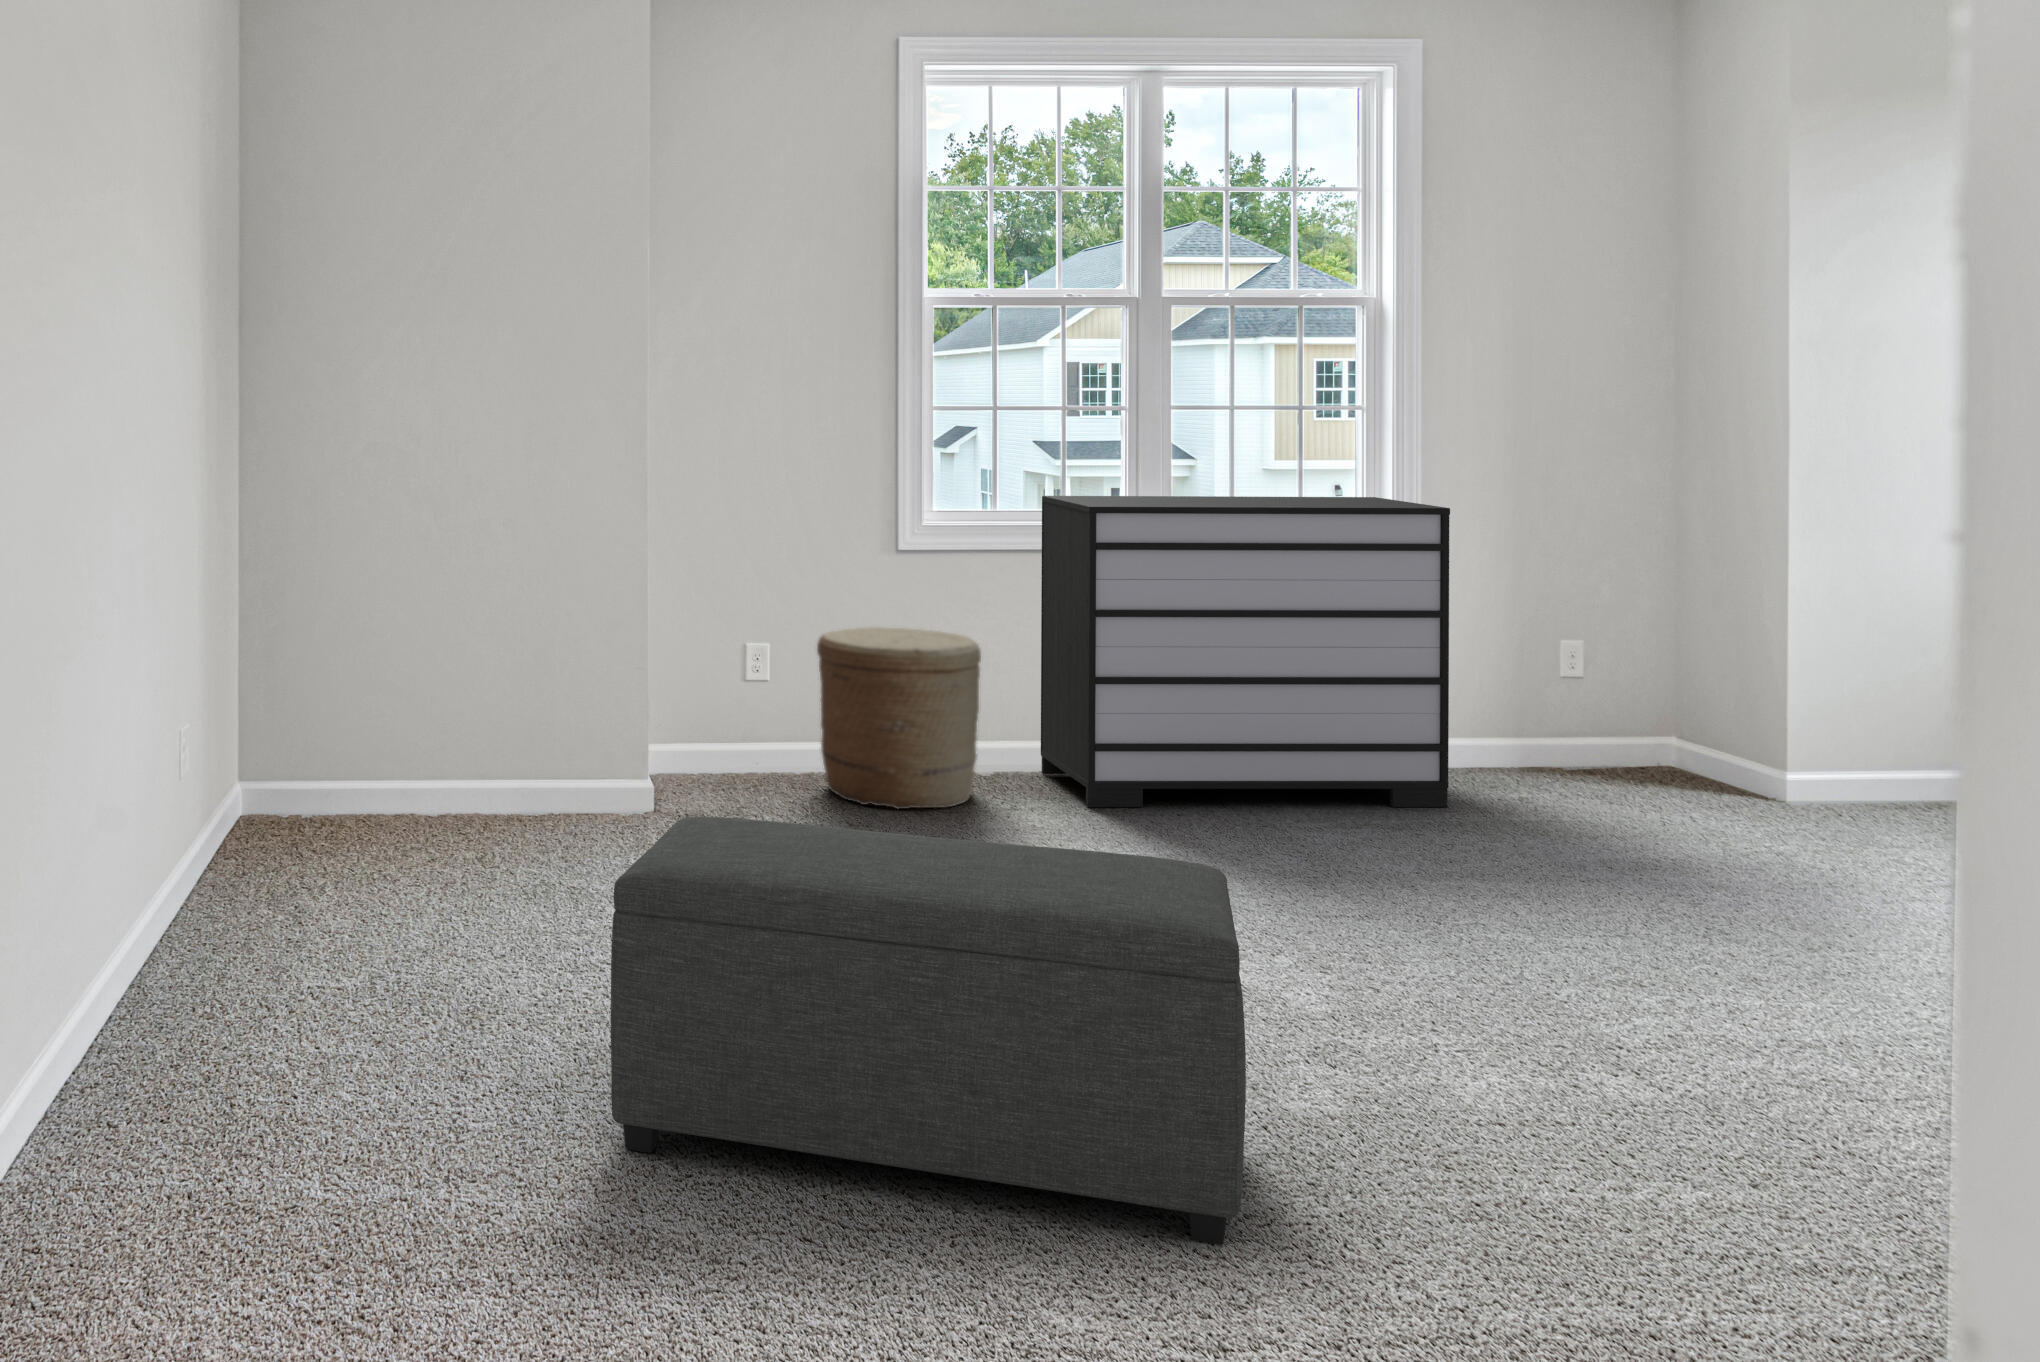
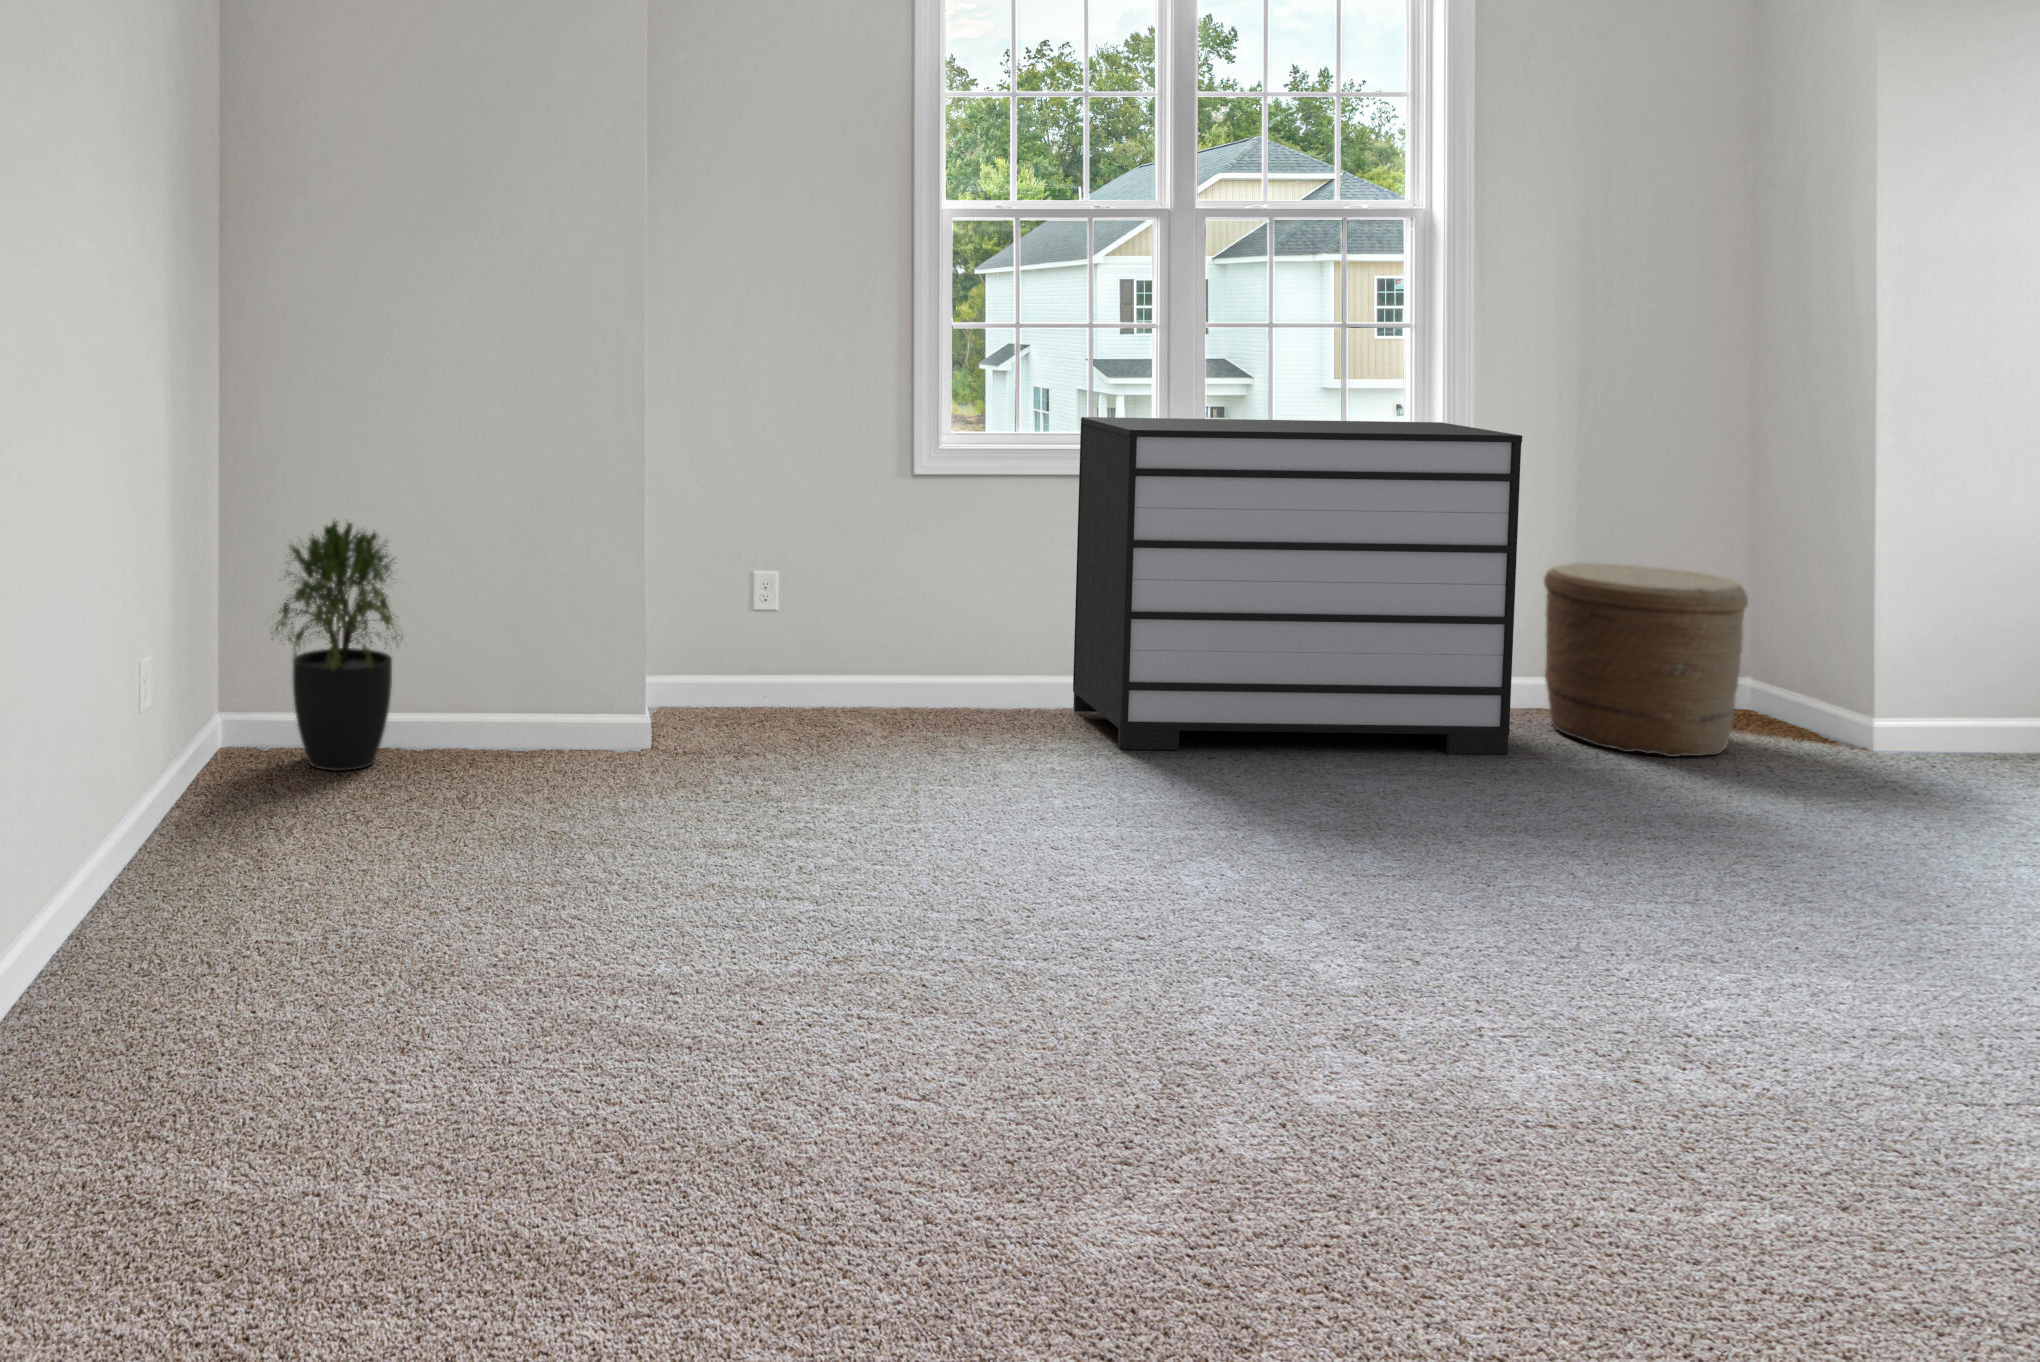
potted plant: none [285,597,421,837] -> present [271,519,399,771]
woven basket: present [817,627,981,809] -> present [1544,563,1748,757]
ottoman: present [611,817,1246,1245] -> none [556,770,1261,1269]

